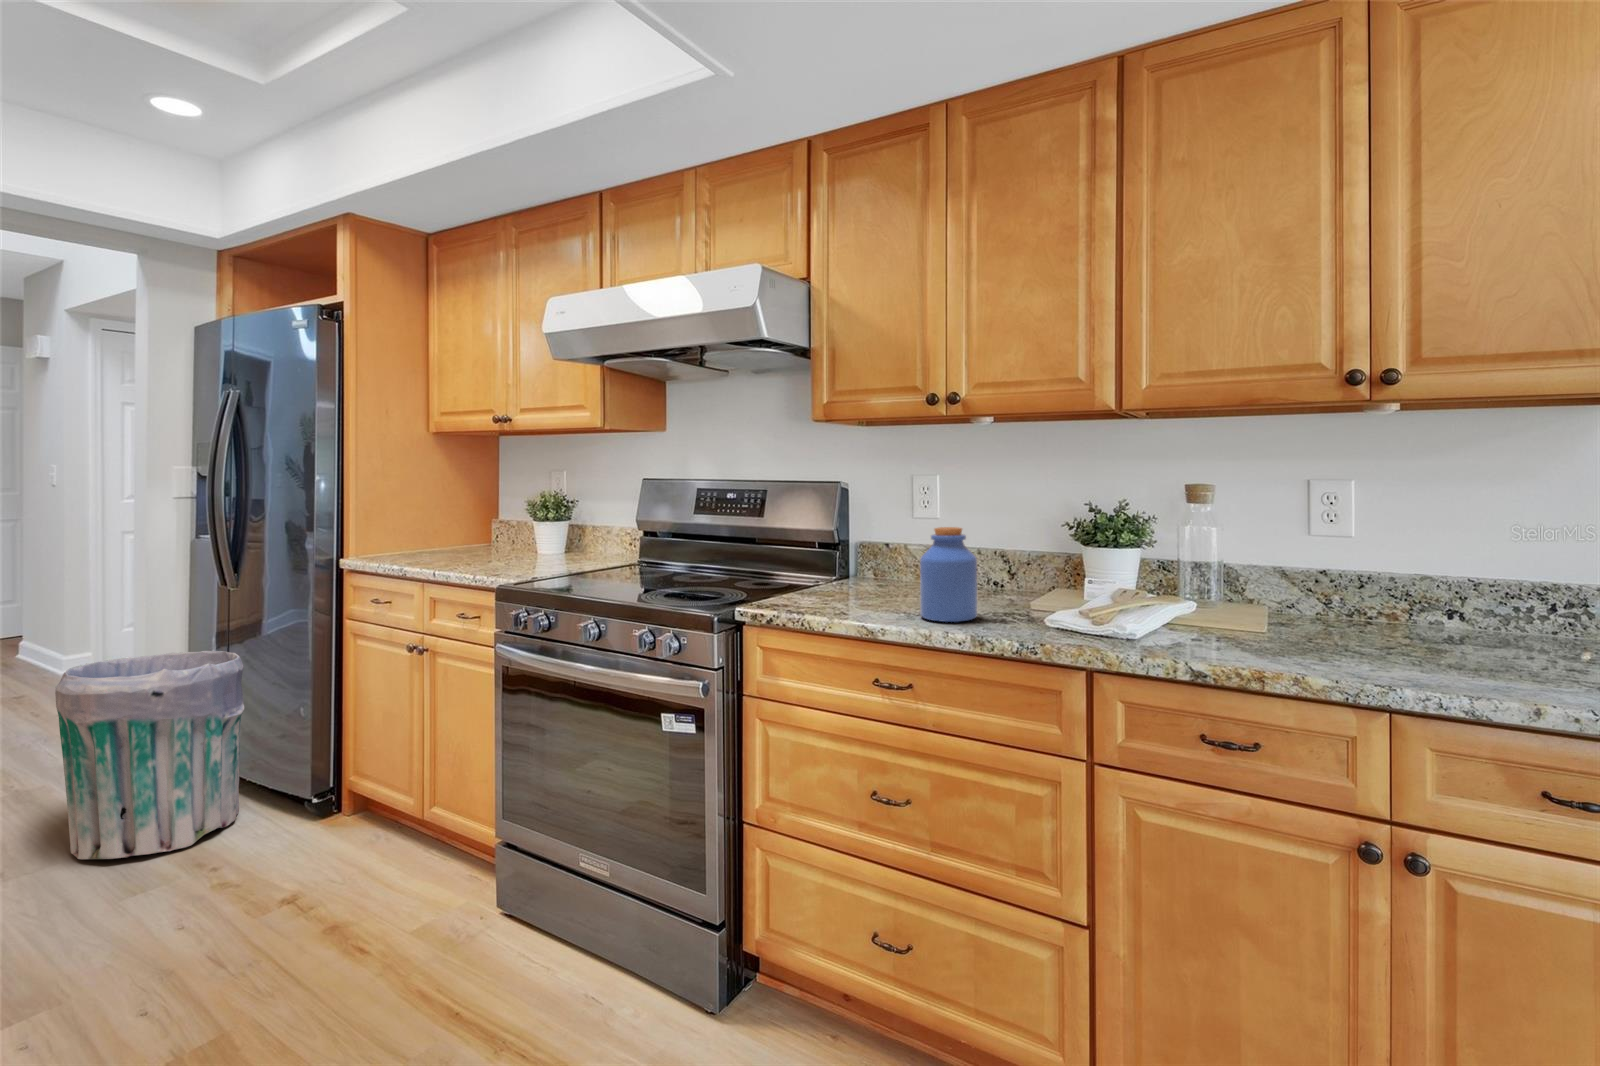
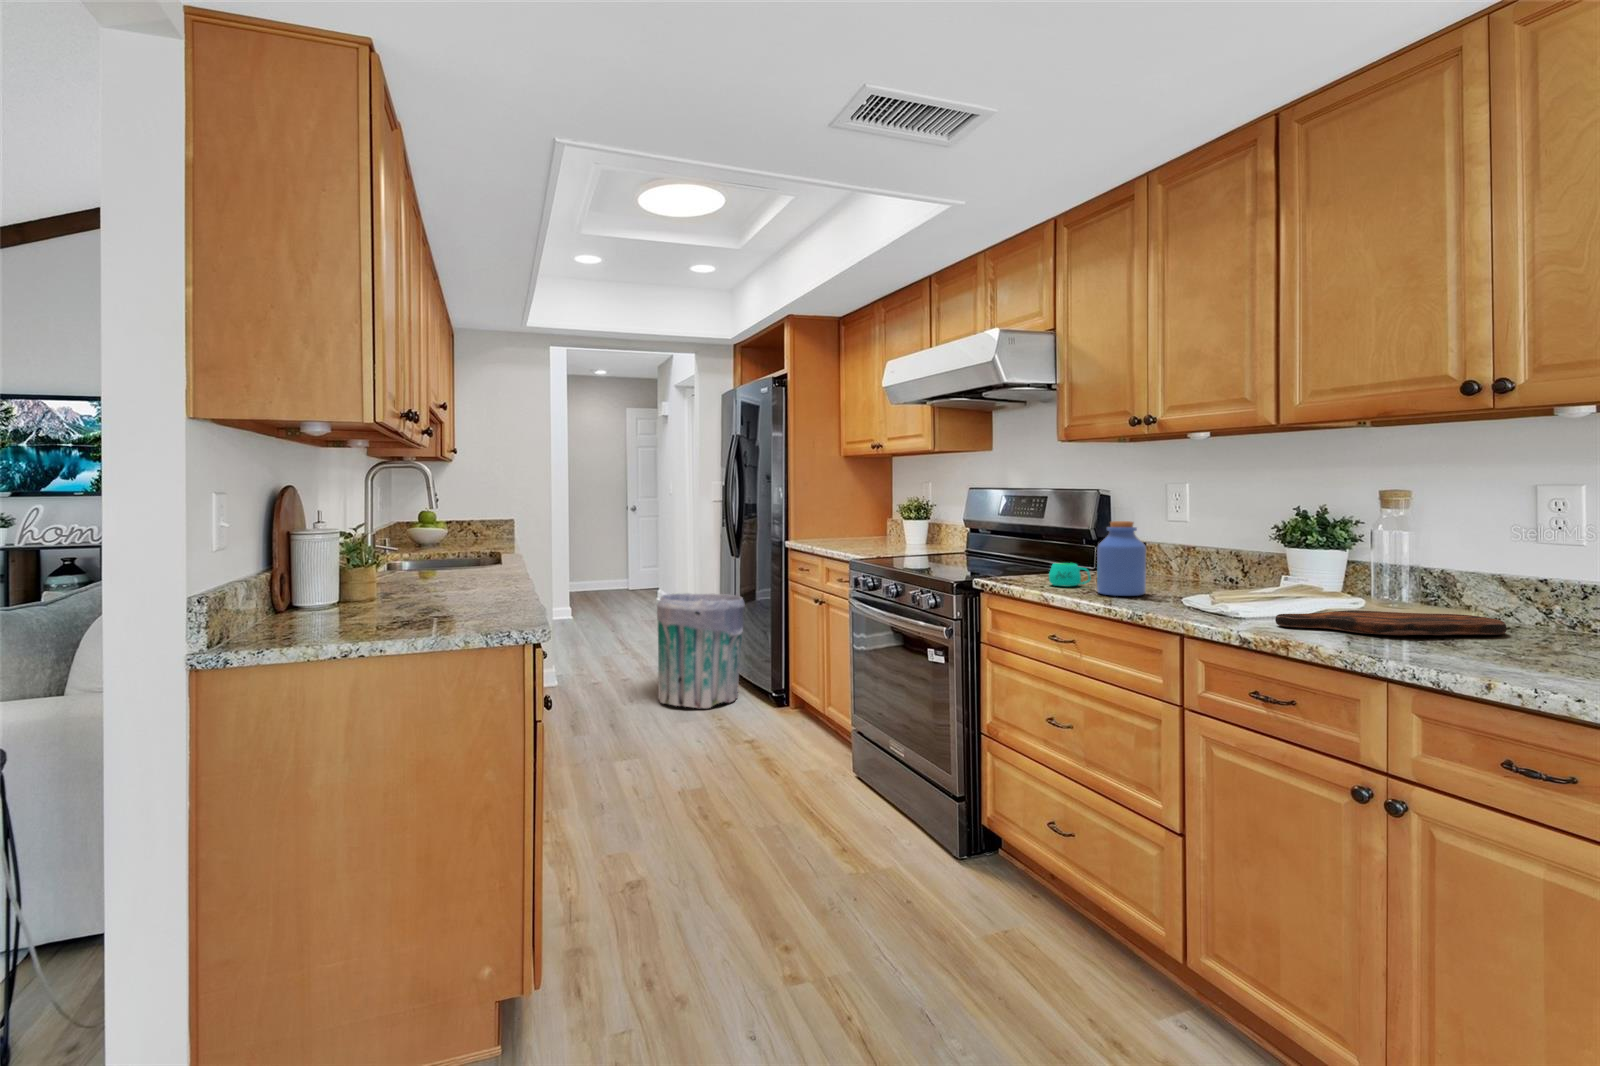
mug: none [841,581,891,613] -> present [1049,563,1091,587]
cutting board: none [1196,614,1362,650] -> present [1275,610,1507,635]

